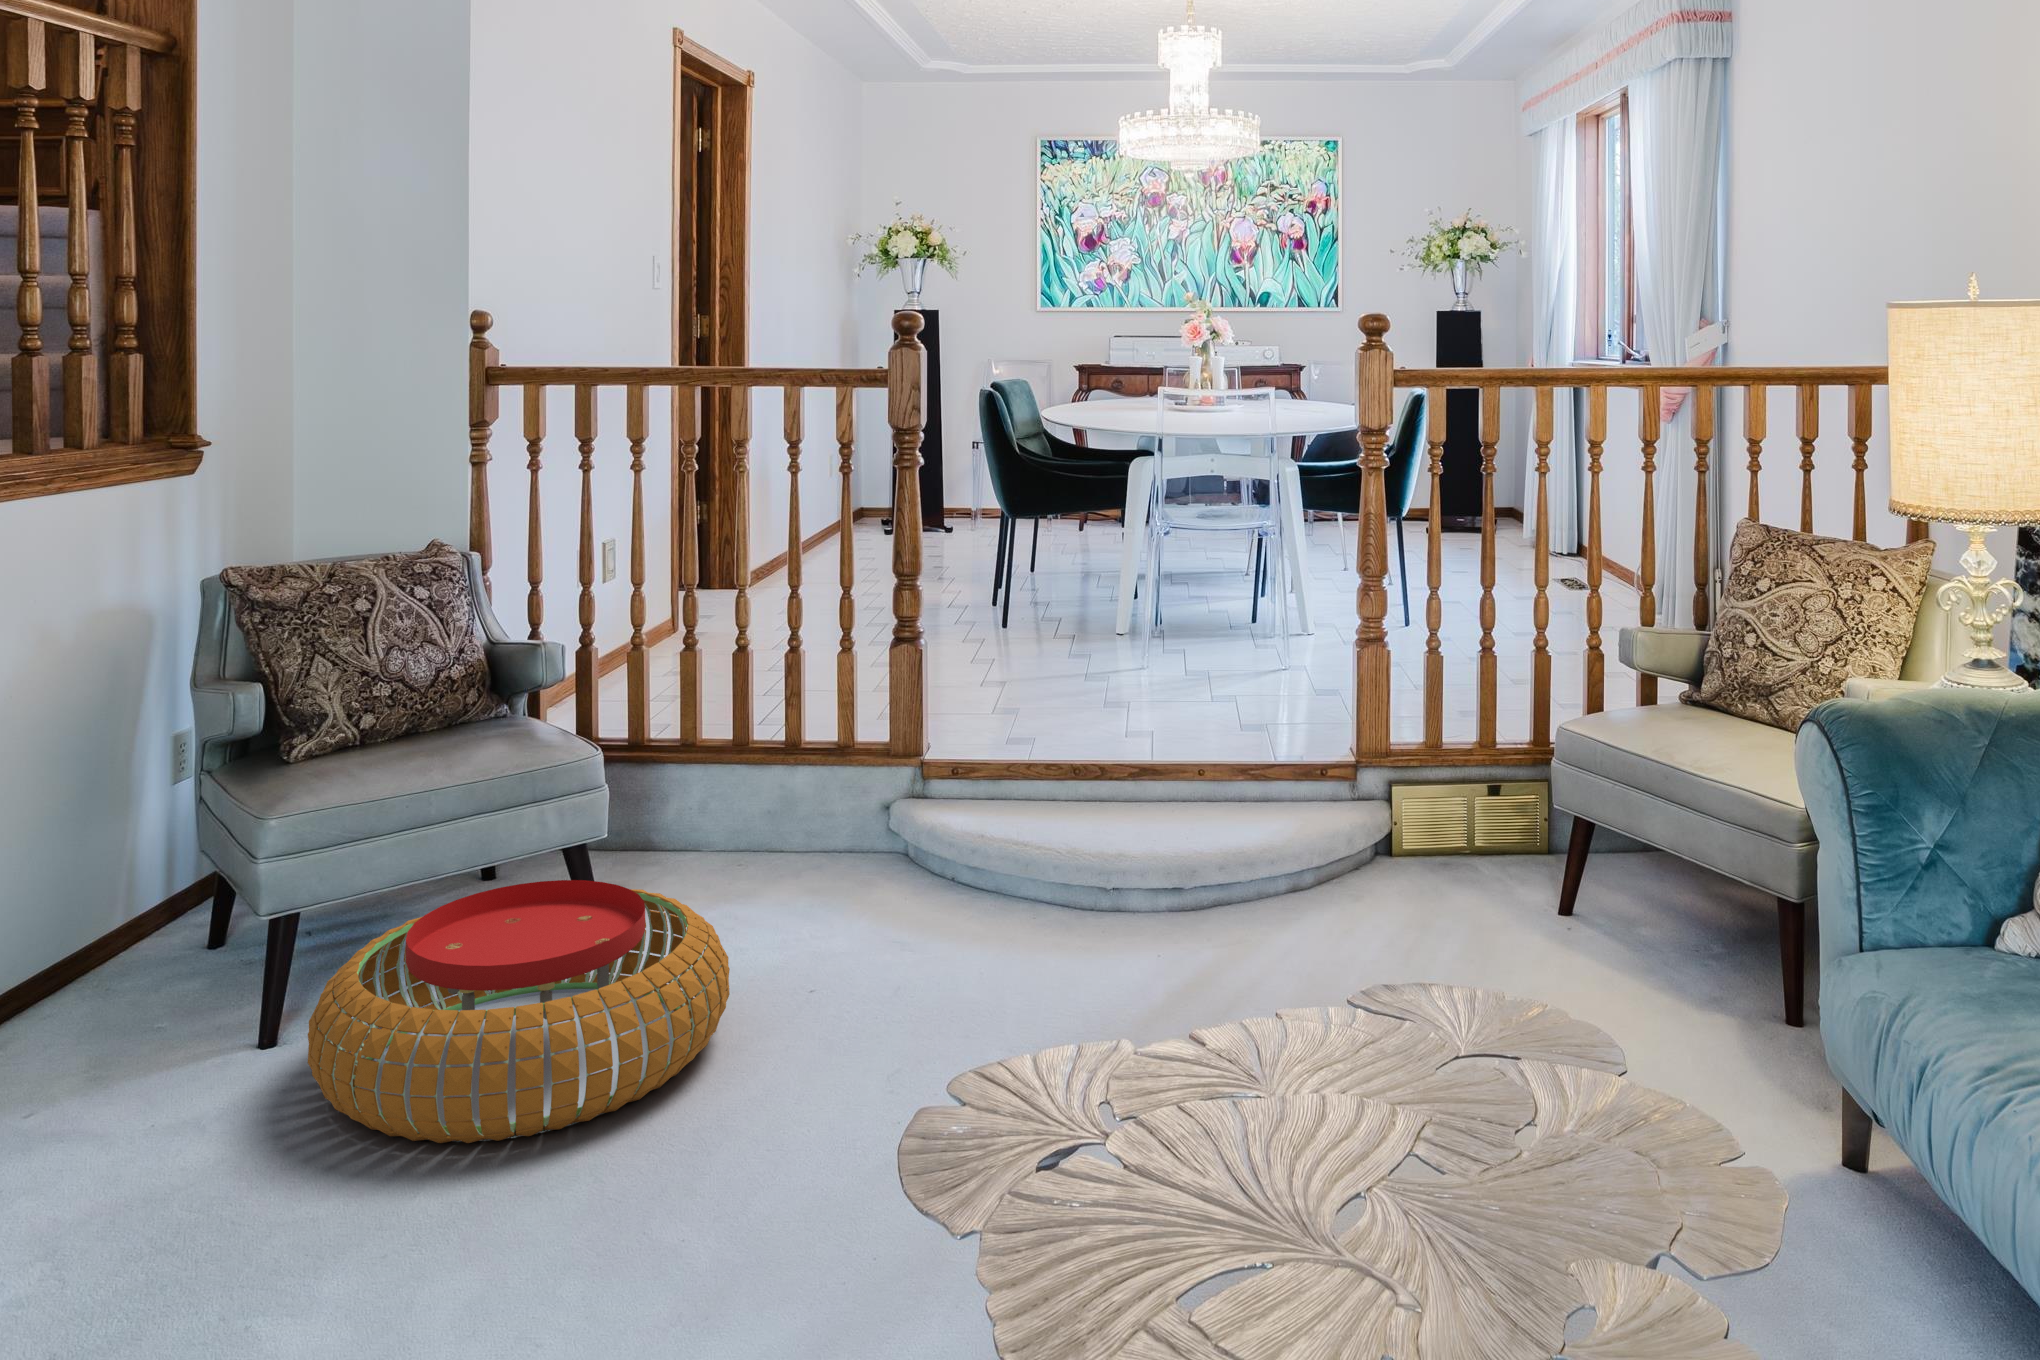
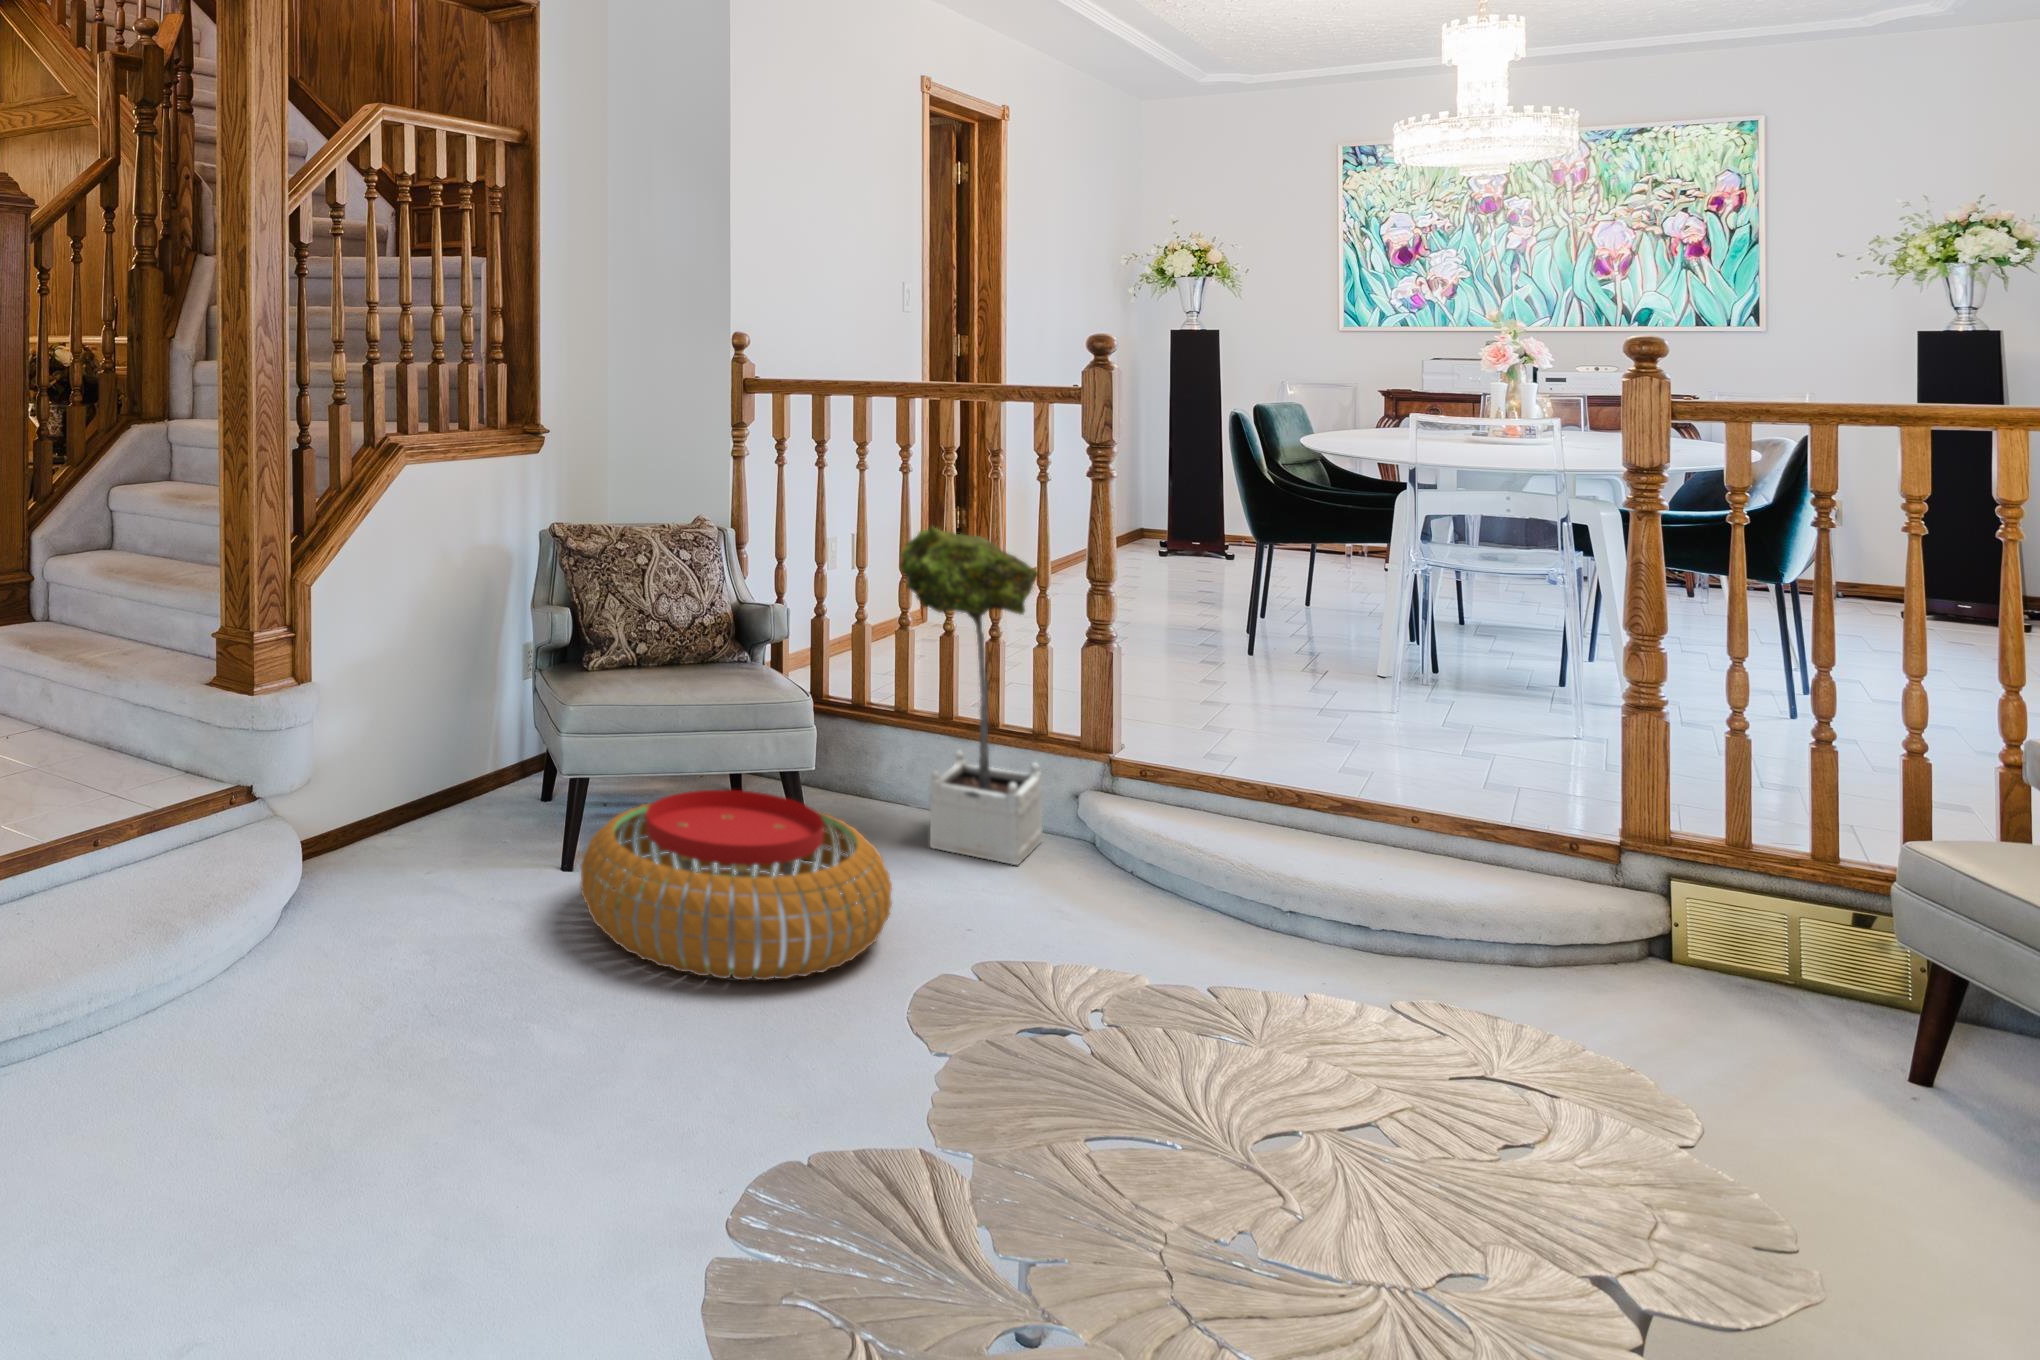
potted tree: none [700,531,856,897] -> present [900,526,1043,865]

